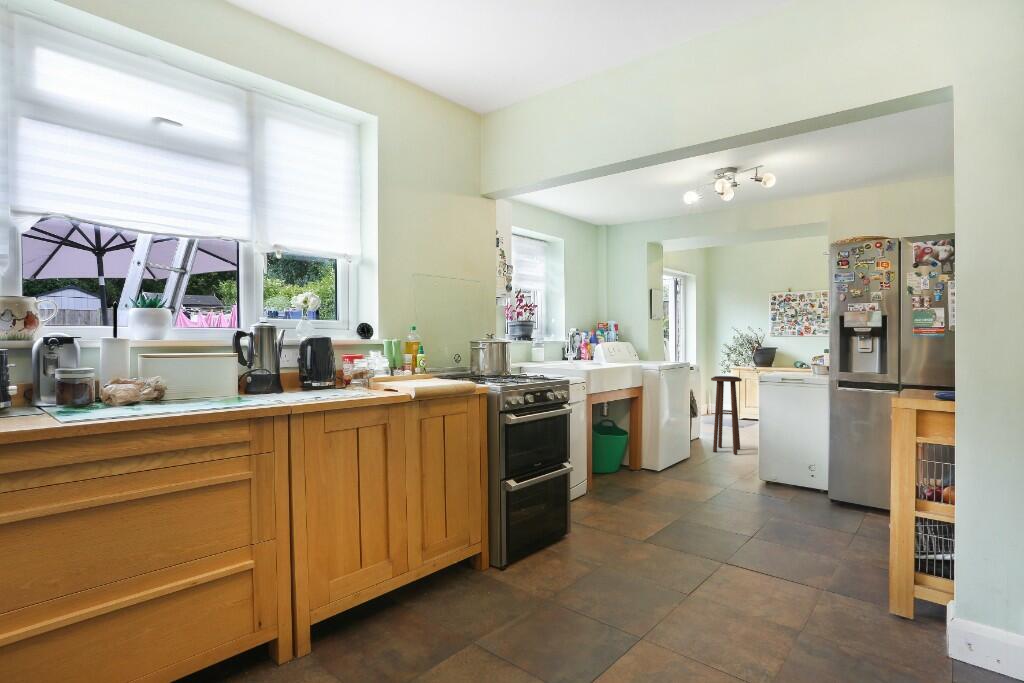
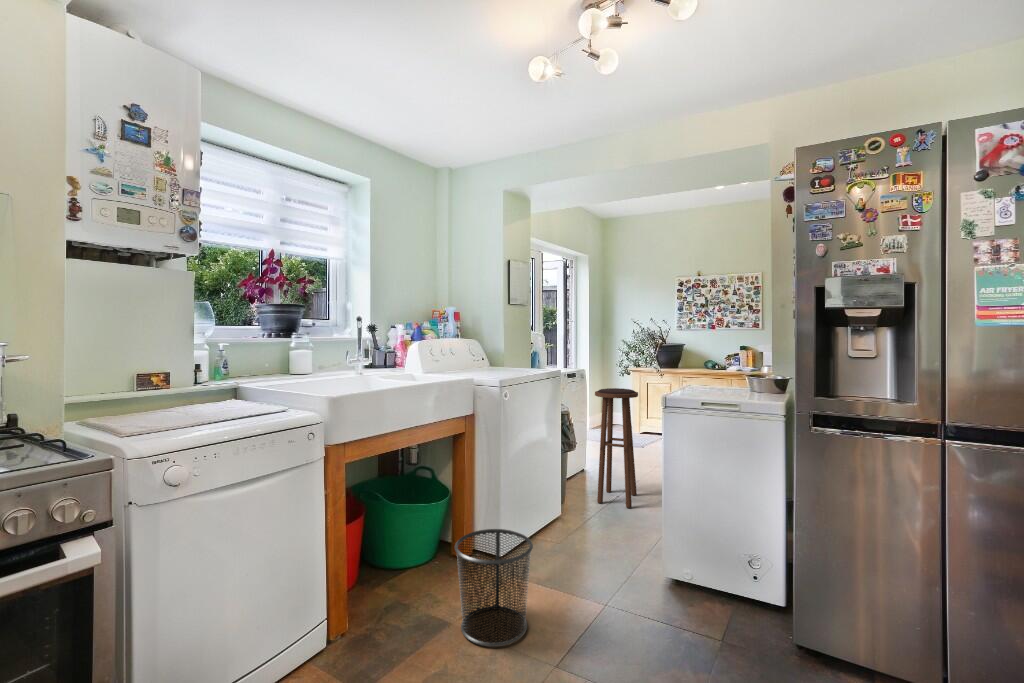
waste bin: none [648,443,690,494] -> present [455,529,533,647]

